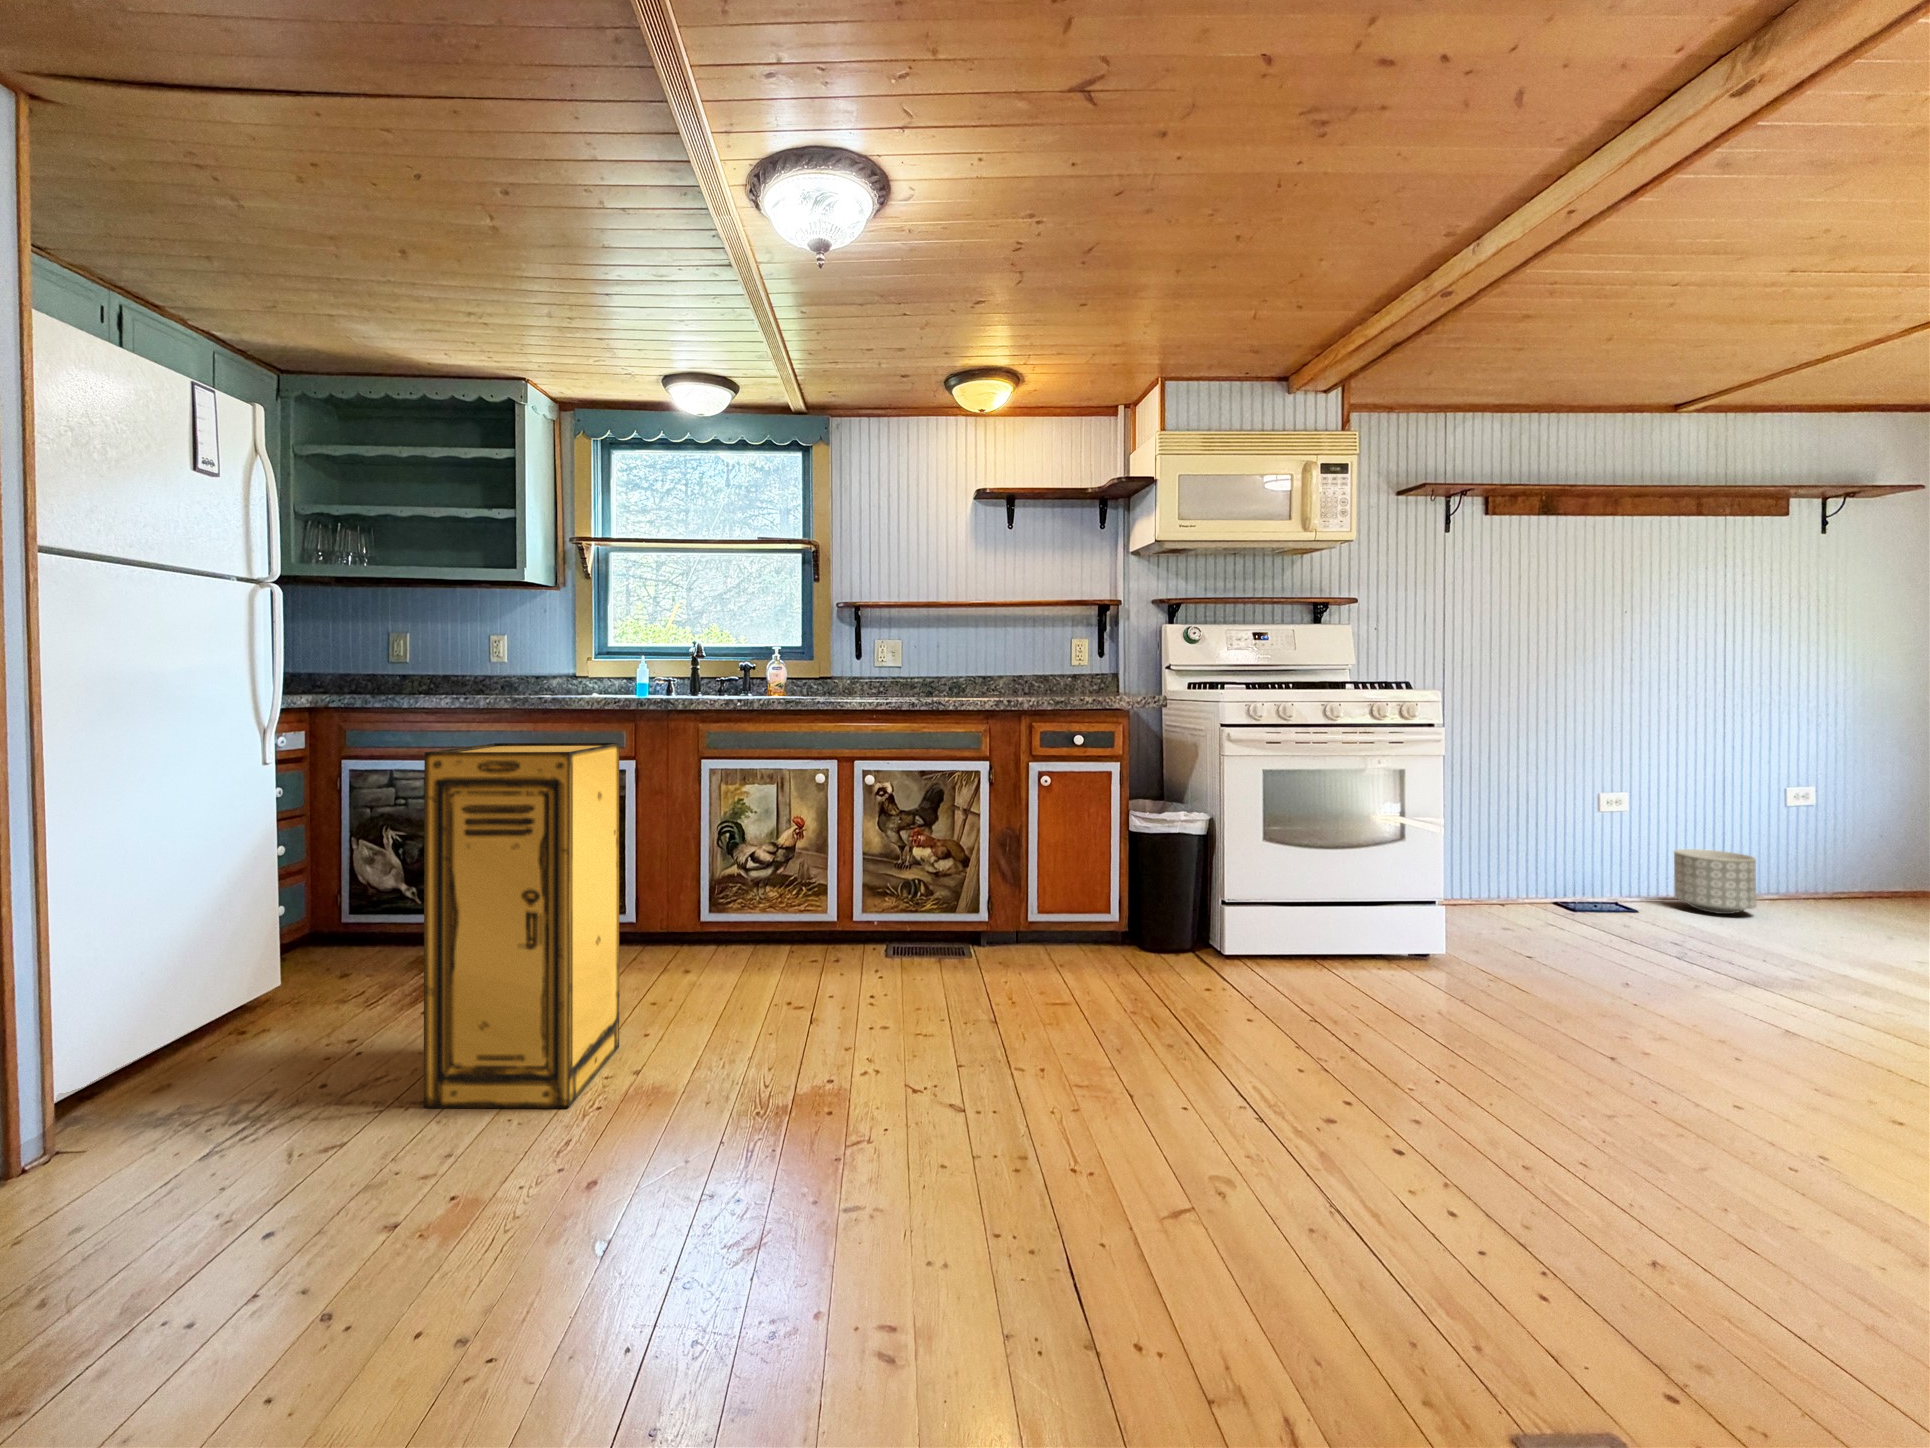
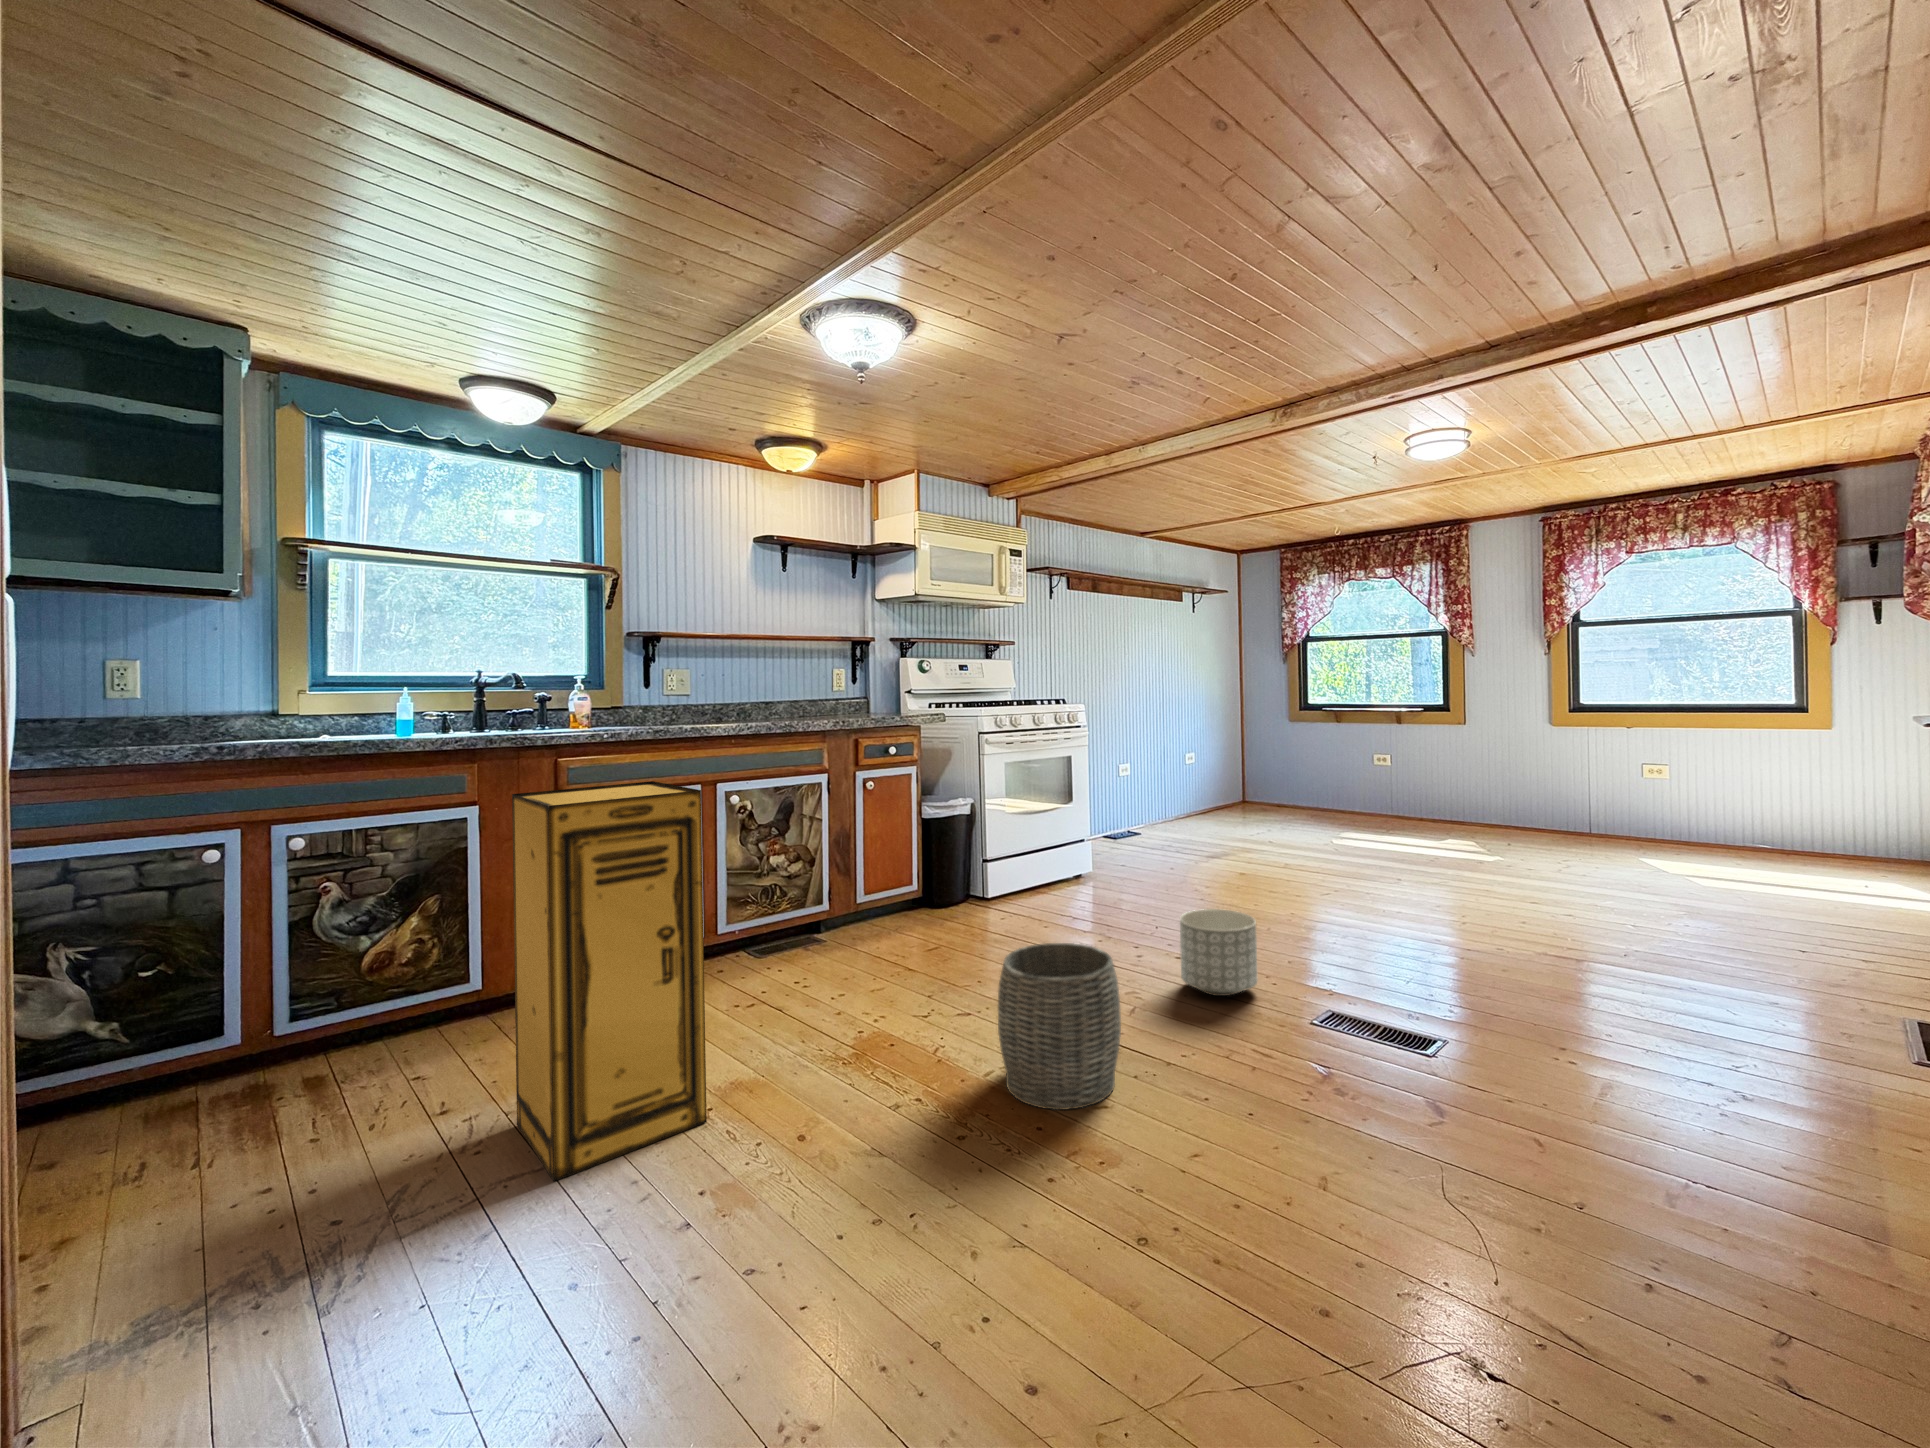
planter: present [1674,849,1756,914] -> present [1180,909,1257,996]
woven basket: none [793,1026,984,1313] -> present [998,943,1121,1110]

